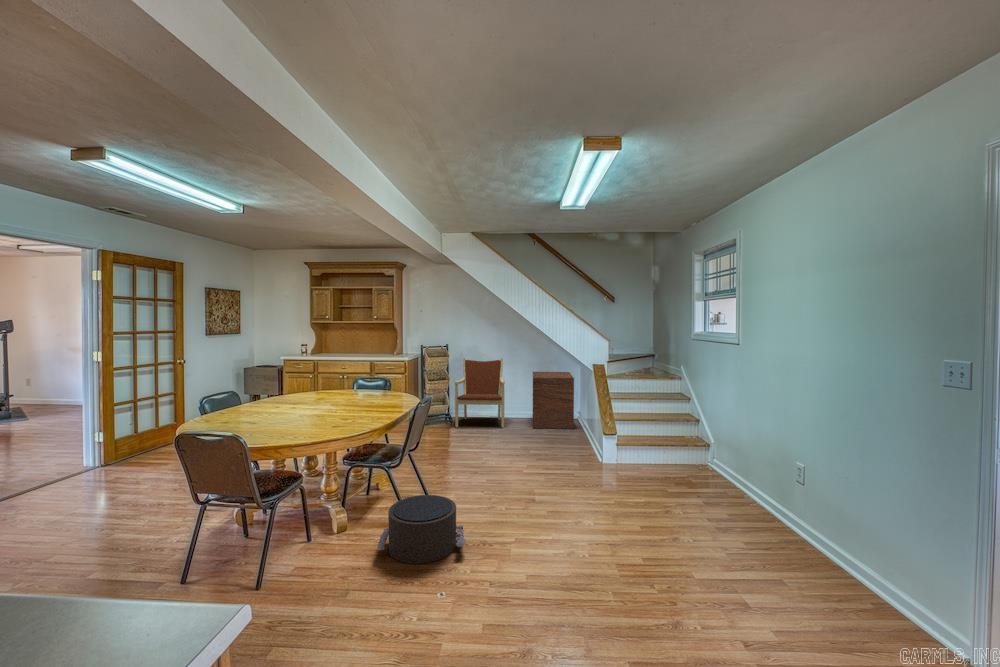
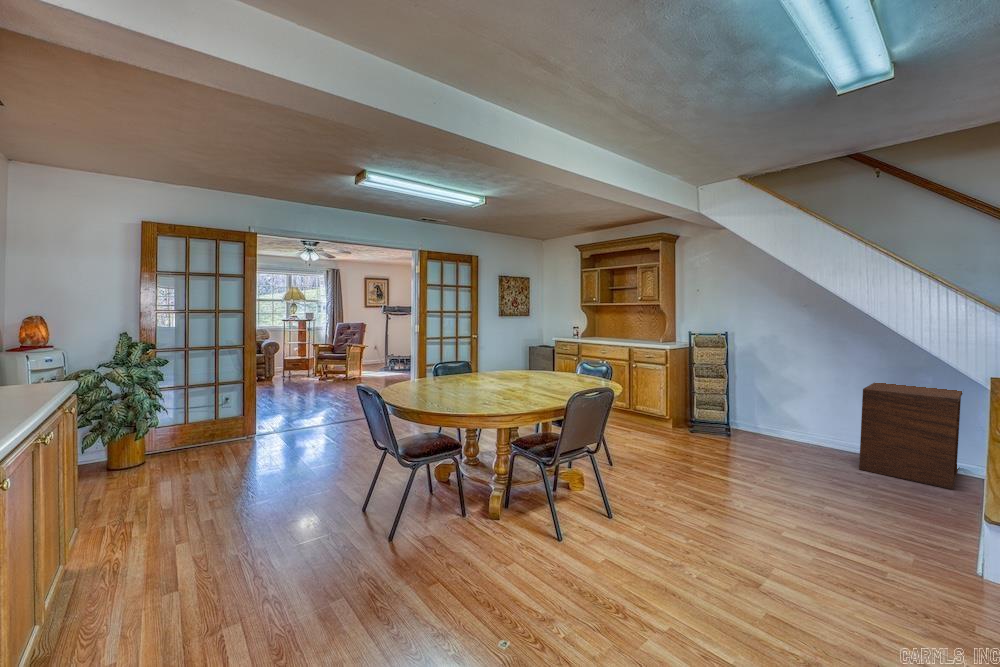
armchair: present [455,358,505,428] -> none [728,351,820,457]
pouf: present [377,495,465,564] -> none [488,506,602,599]

